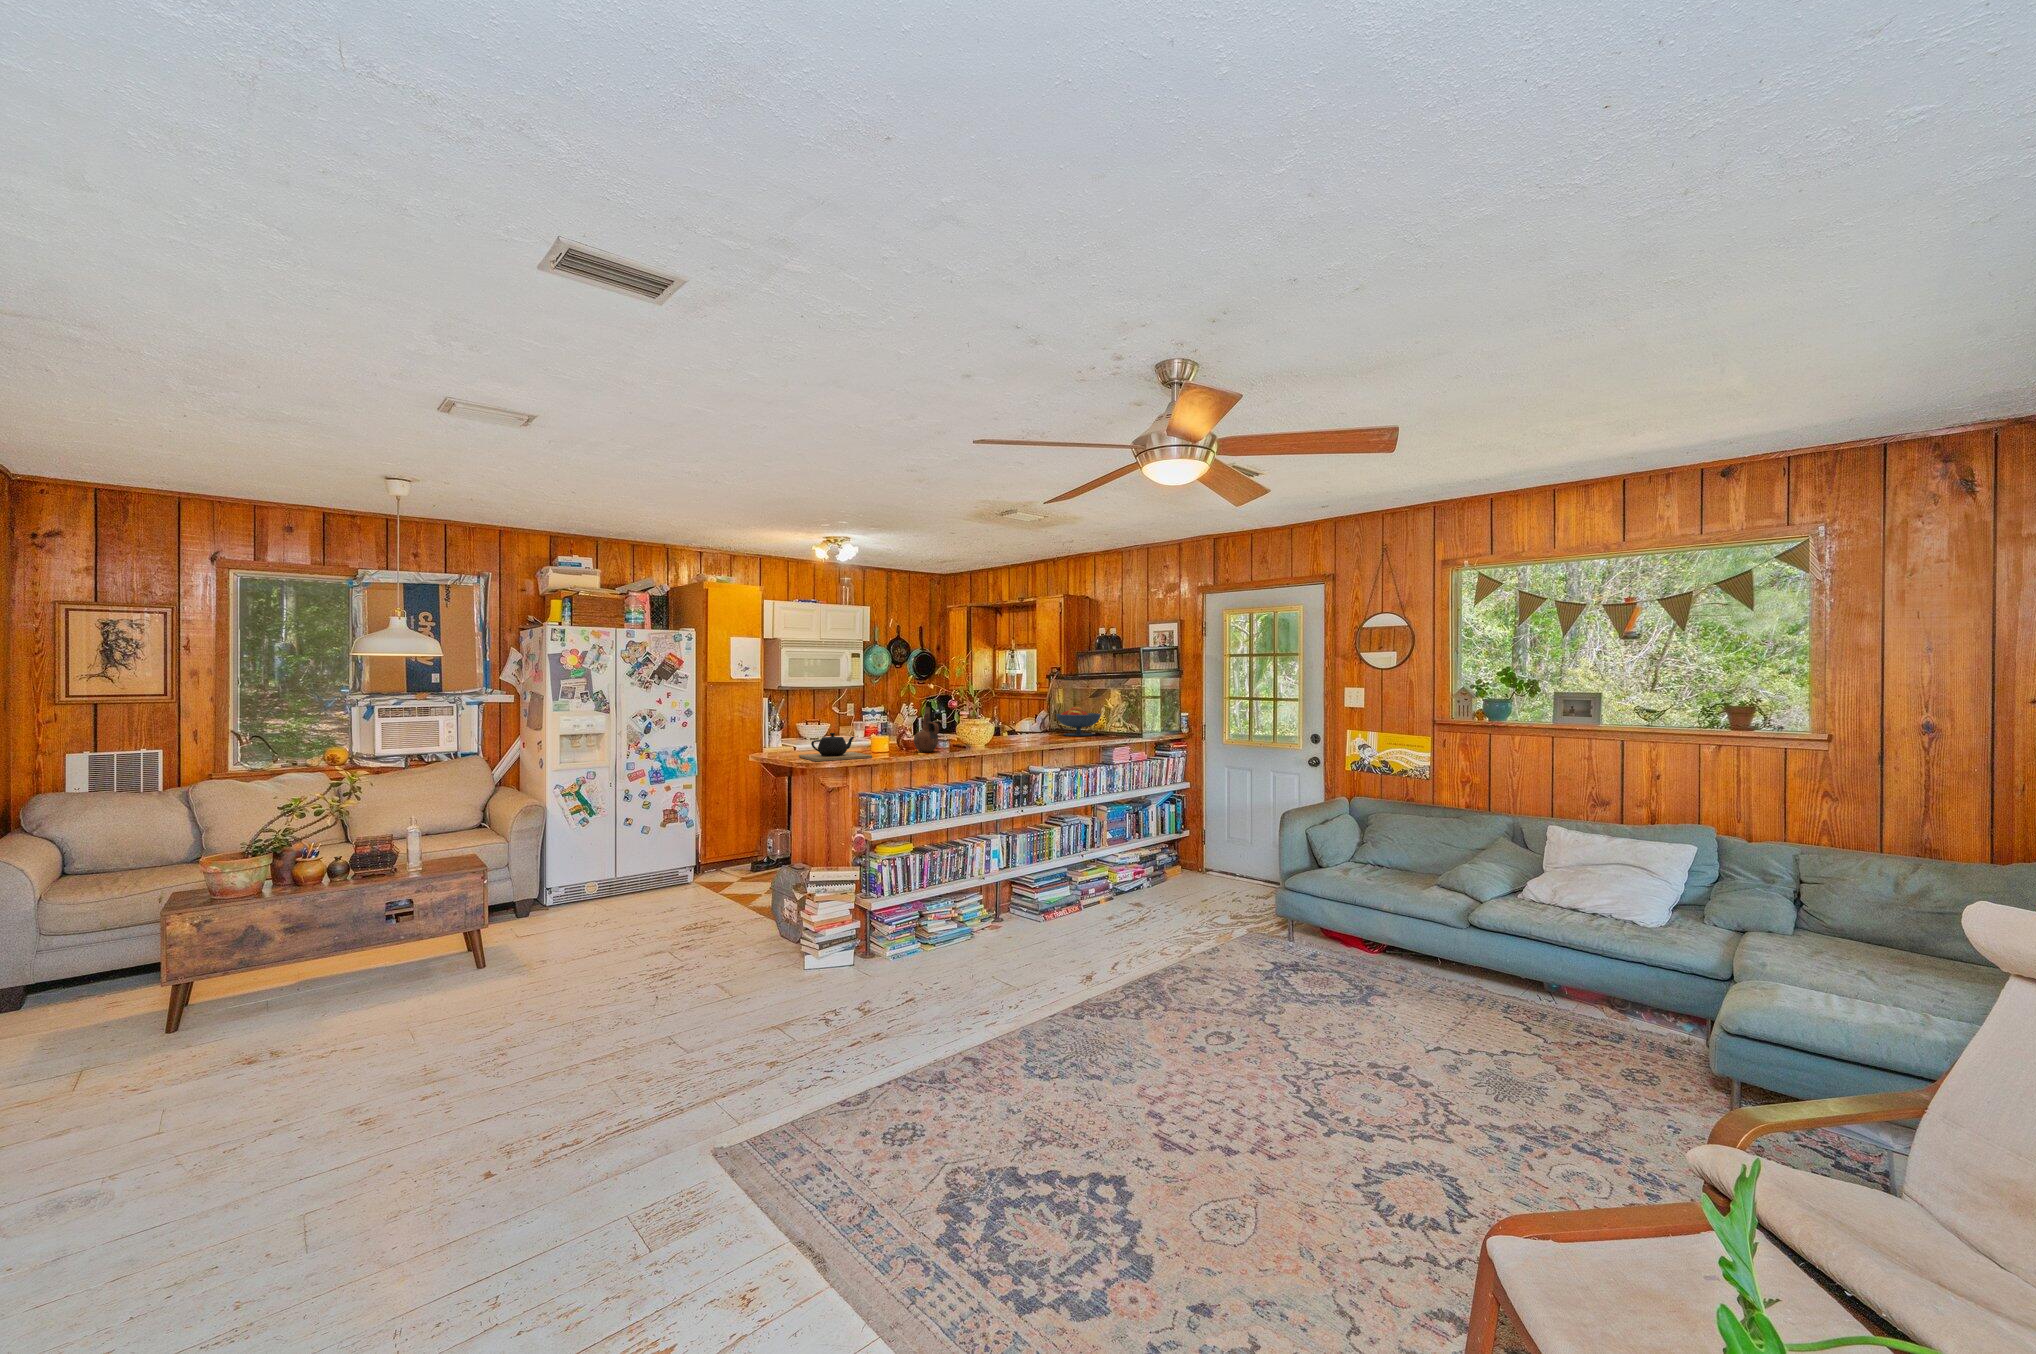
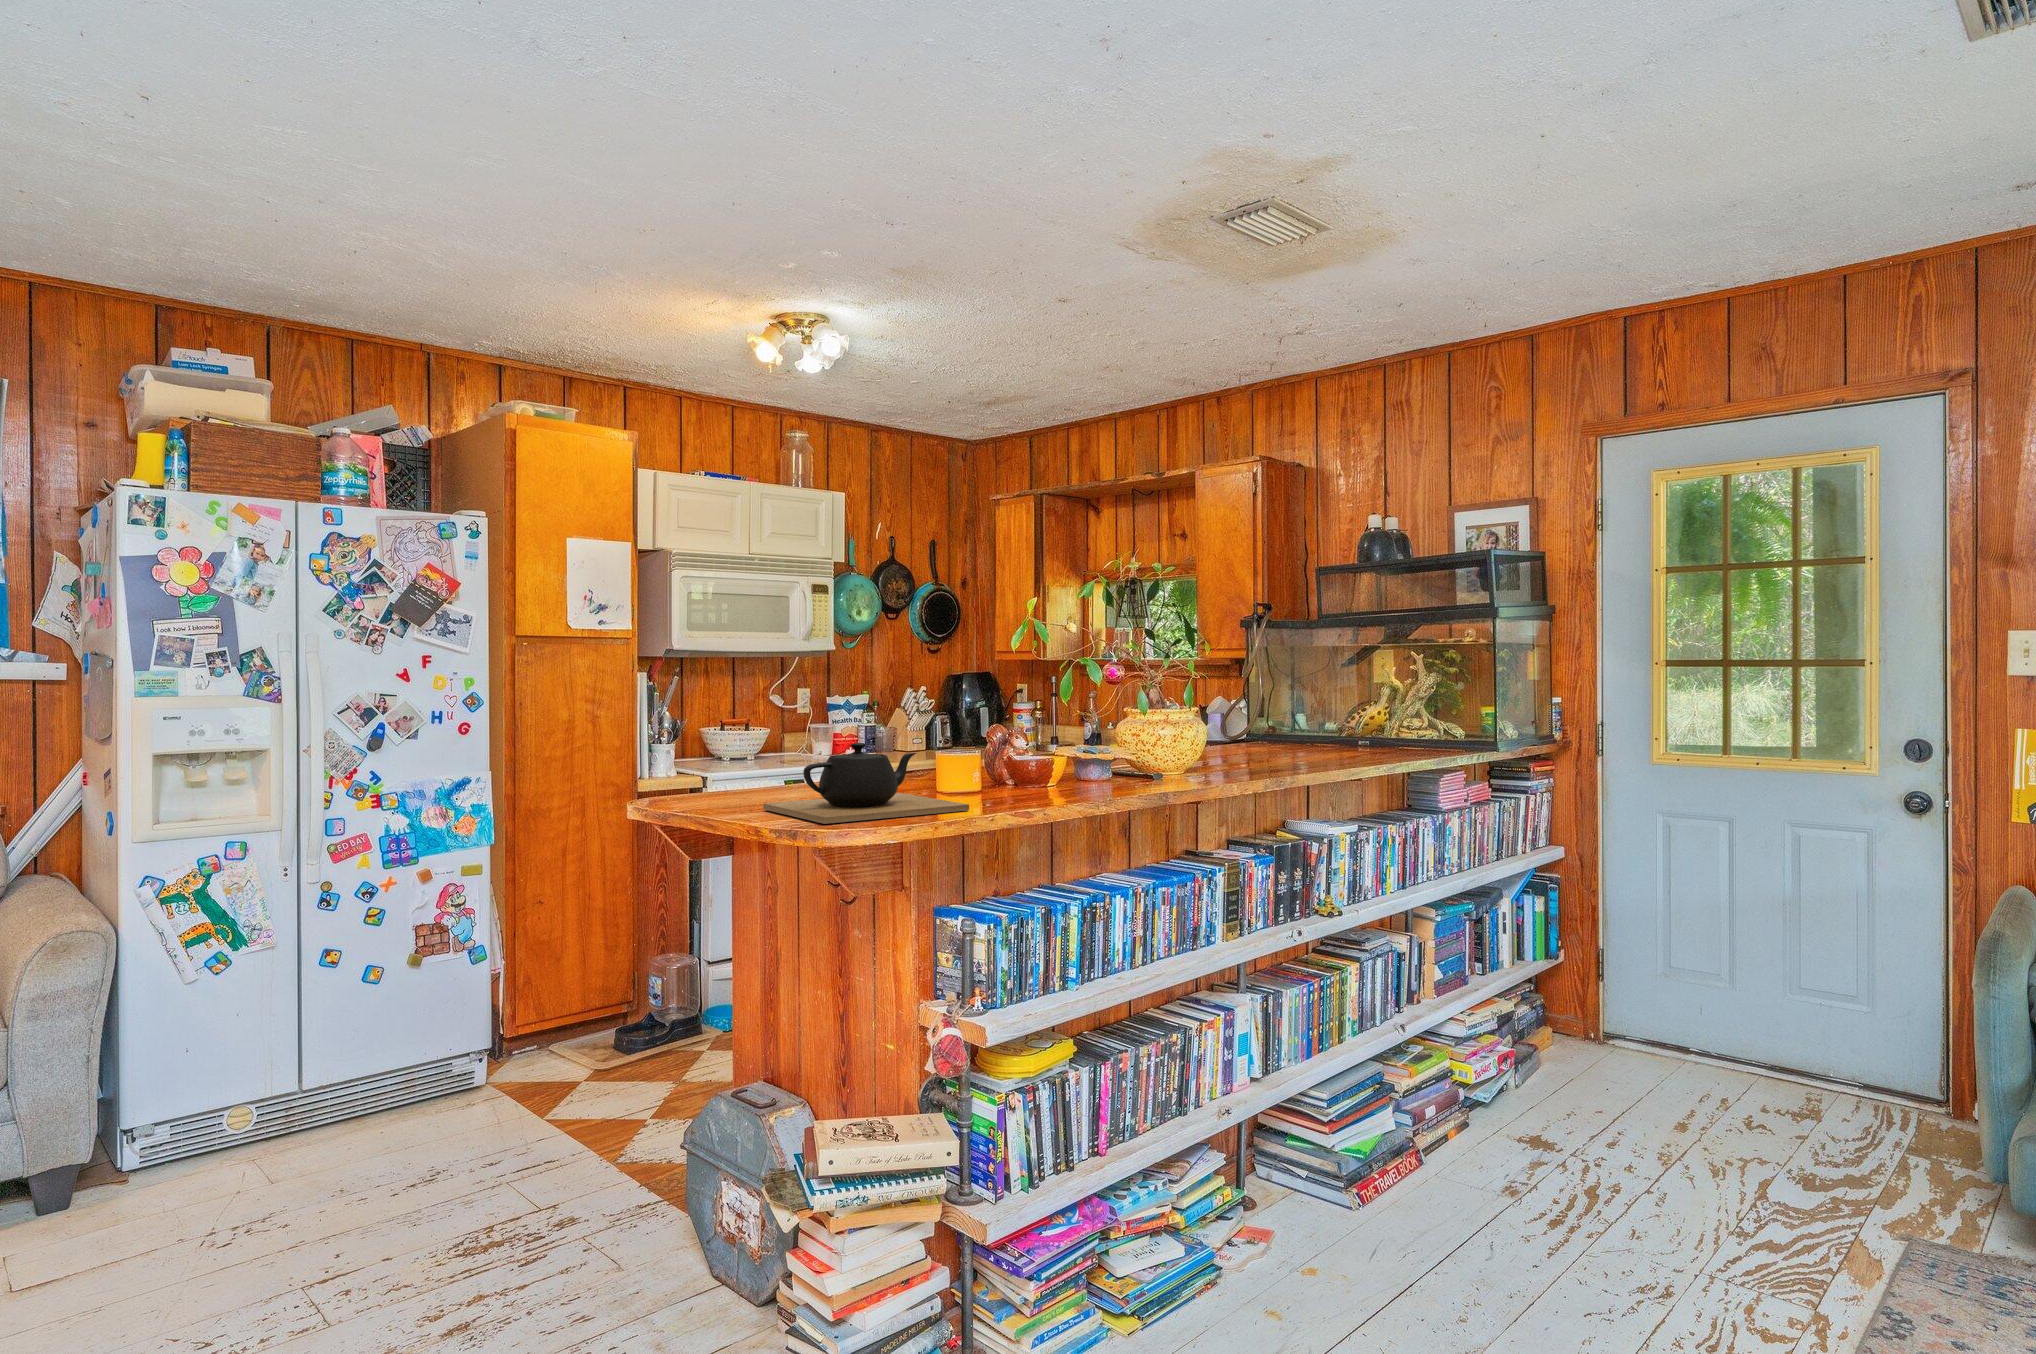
fruit bowl: present [1056,706,1101,736] -> none [1287,684,1391,748]
ceramic pitcher: present [914,707,939,752] -> none [1050,675,1116,790]

